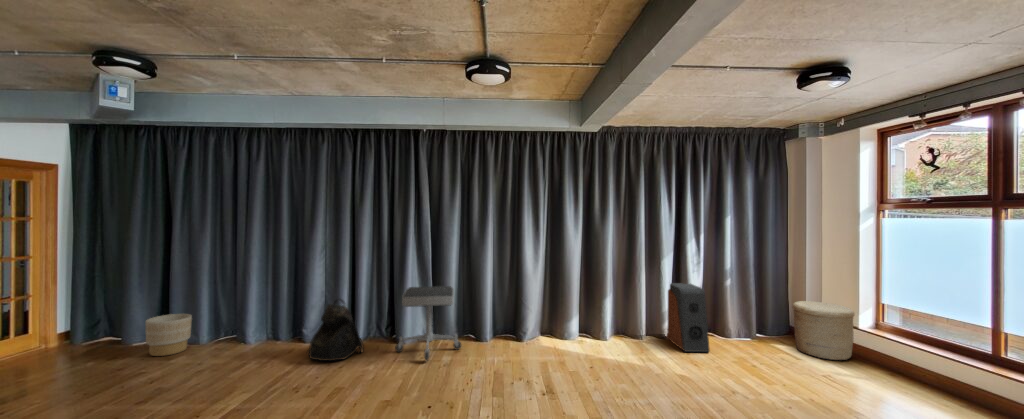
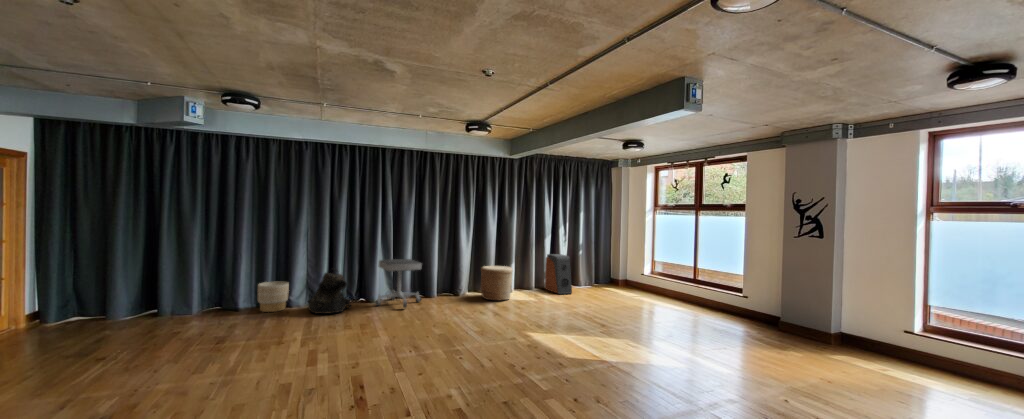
woven basket: present [793,301,854,360] -> present [481,266,512,300]
planter: present [146,314,192,356] -> present [258,281,289,312]

